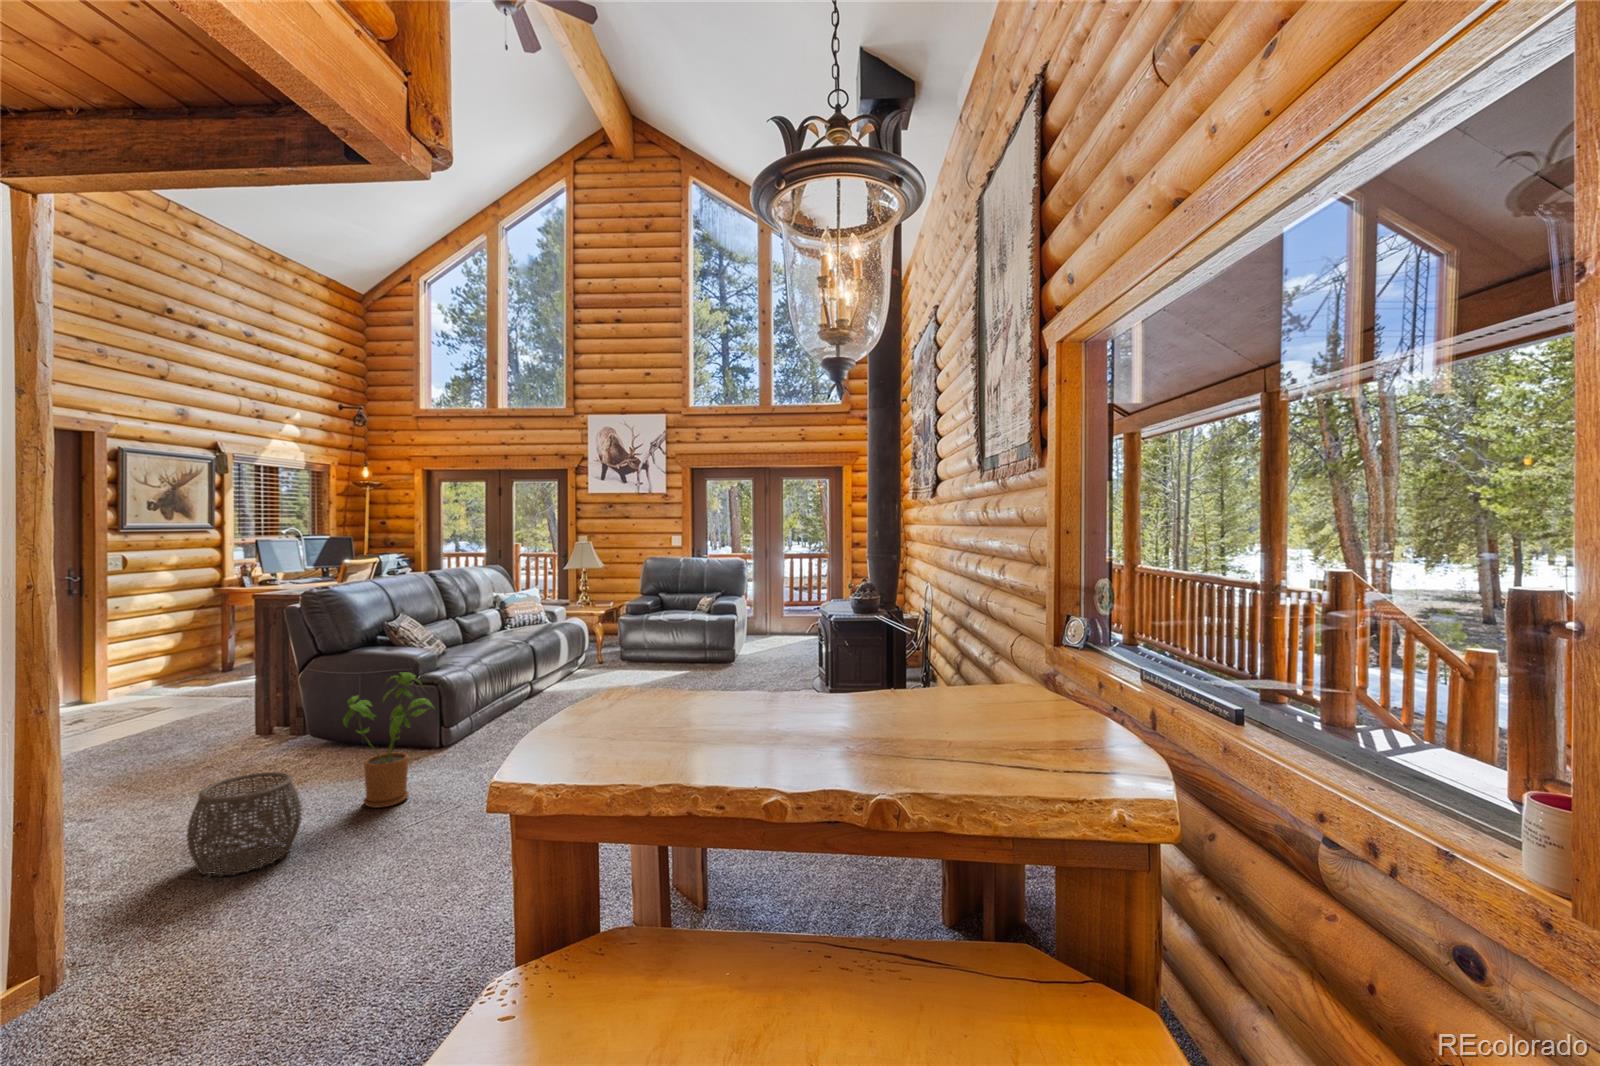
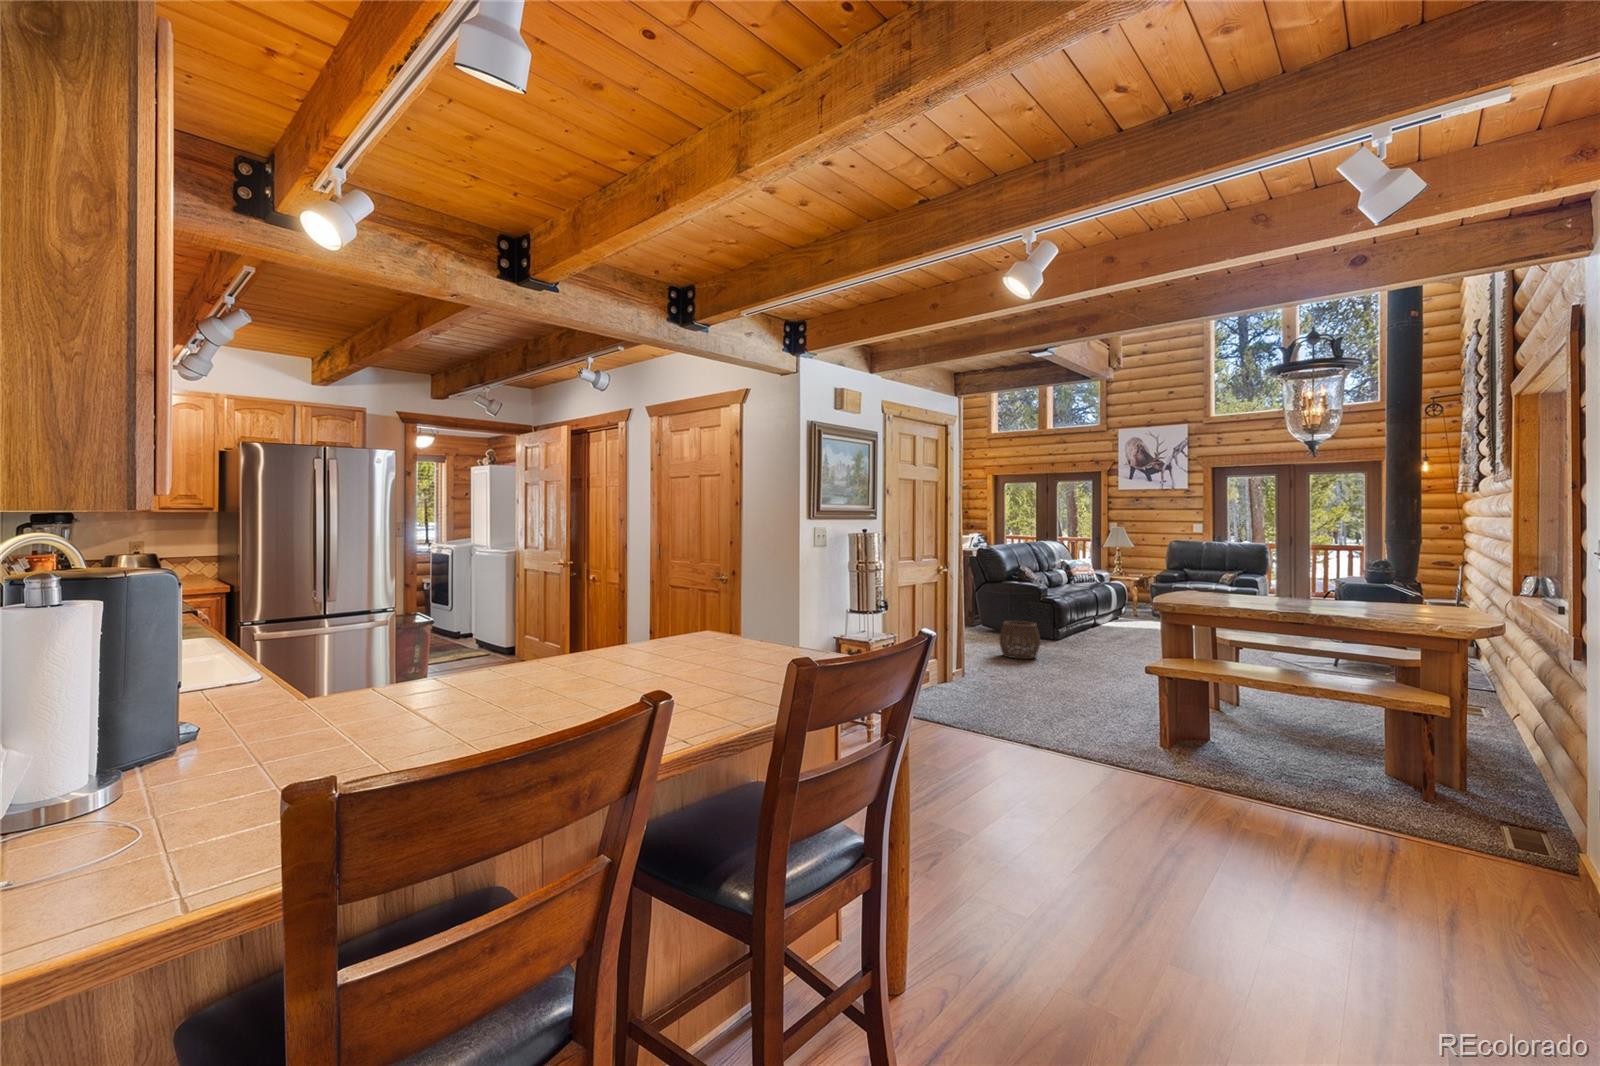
house plant: present [343,673,434,808] -> none [1043,586,1088,652]

